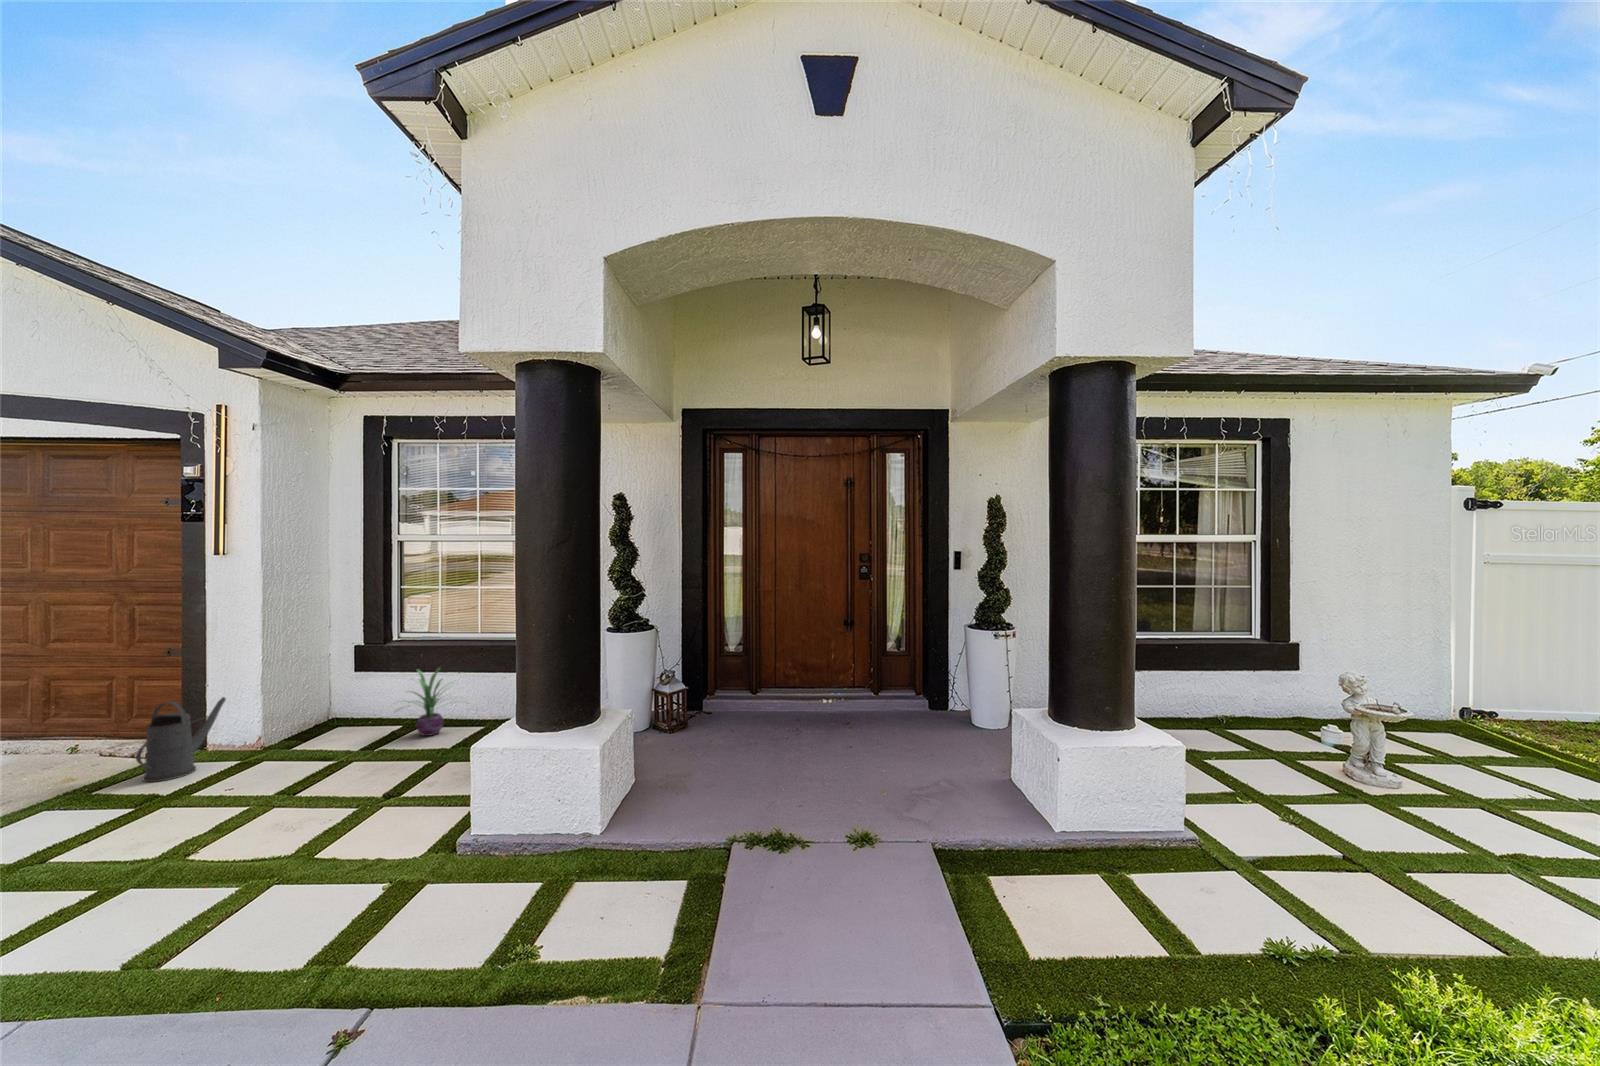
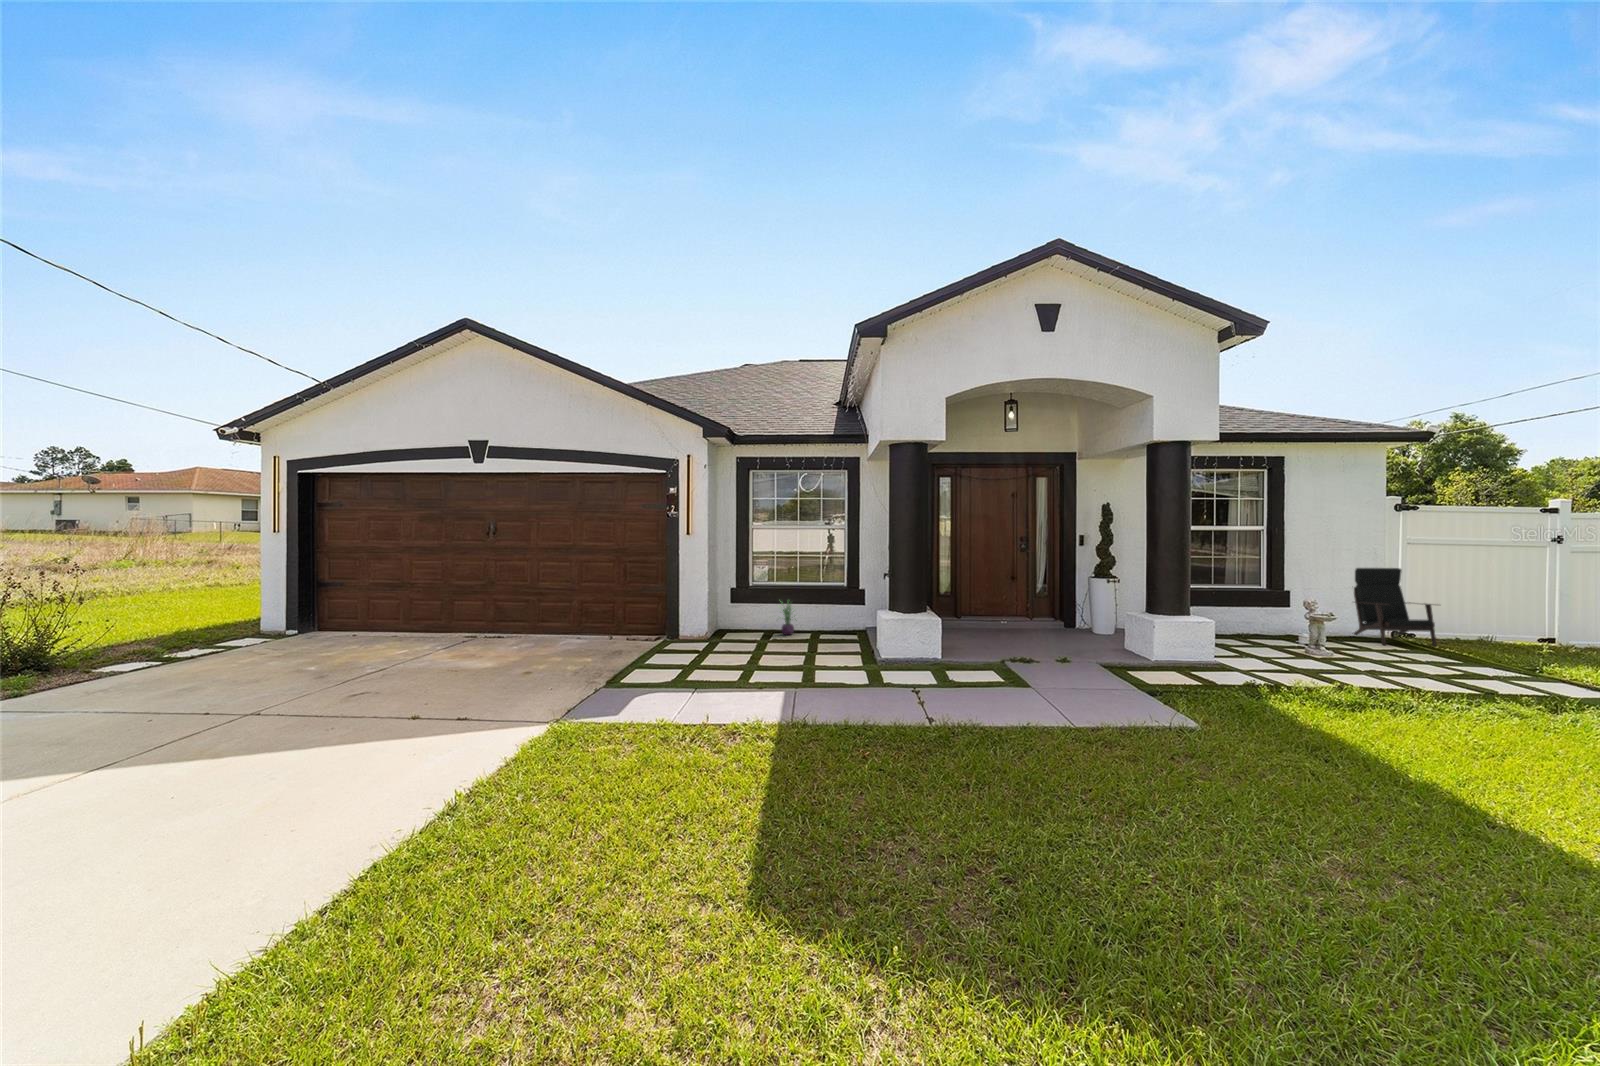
lounge chair: none [1394,605,1566,747] -> present [1354,568,1436,646]
watering can: present [136,697,226,782] -> none [680,607,699,646]

